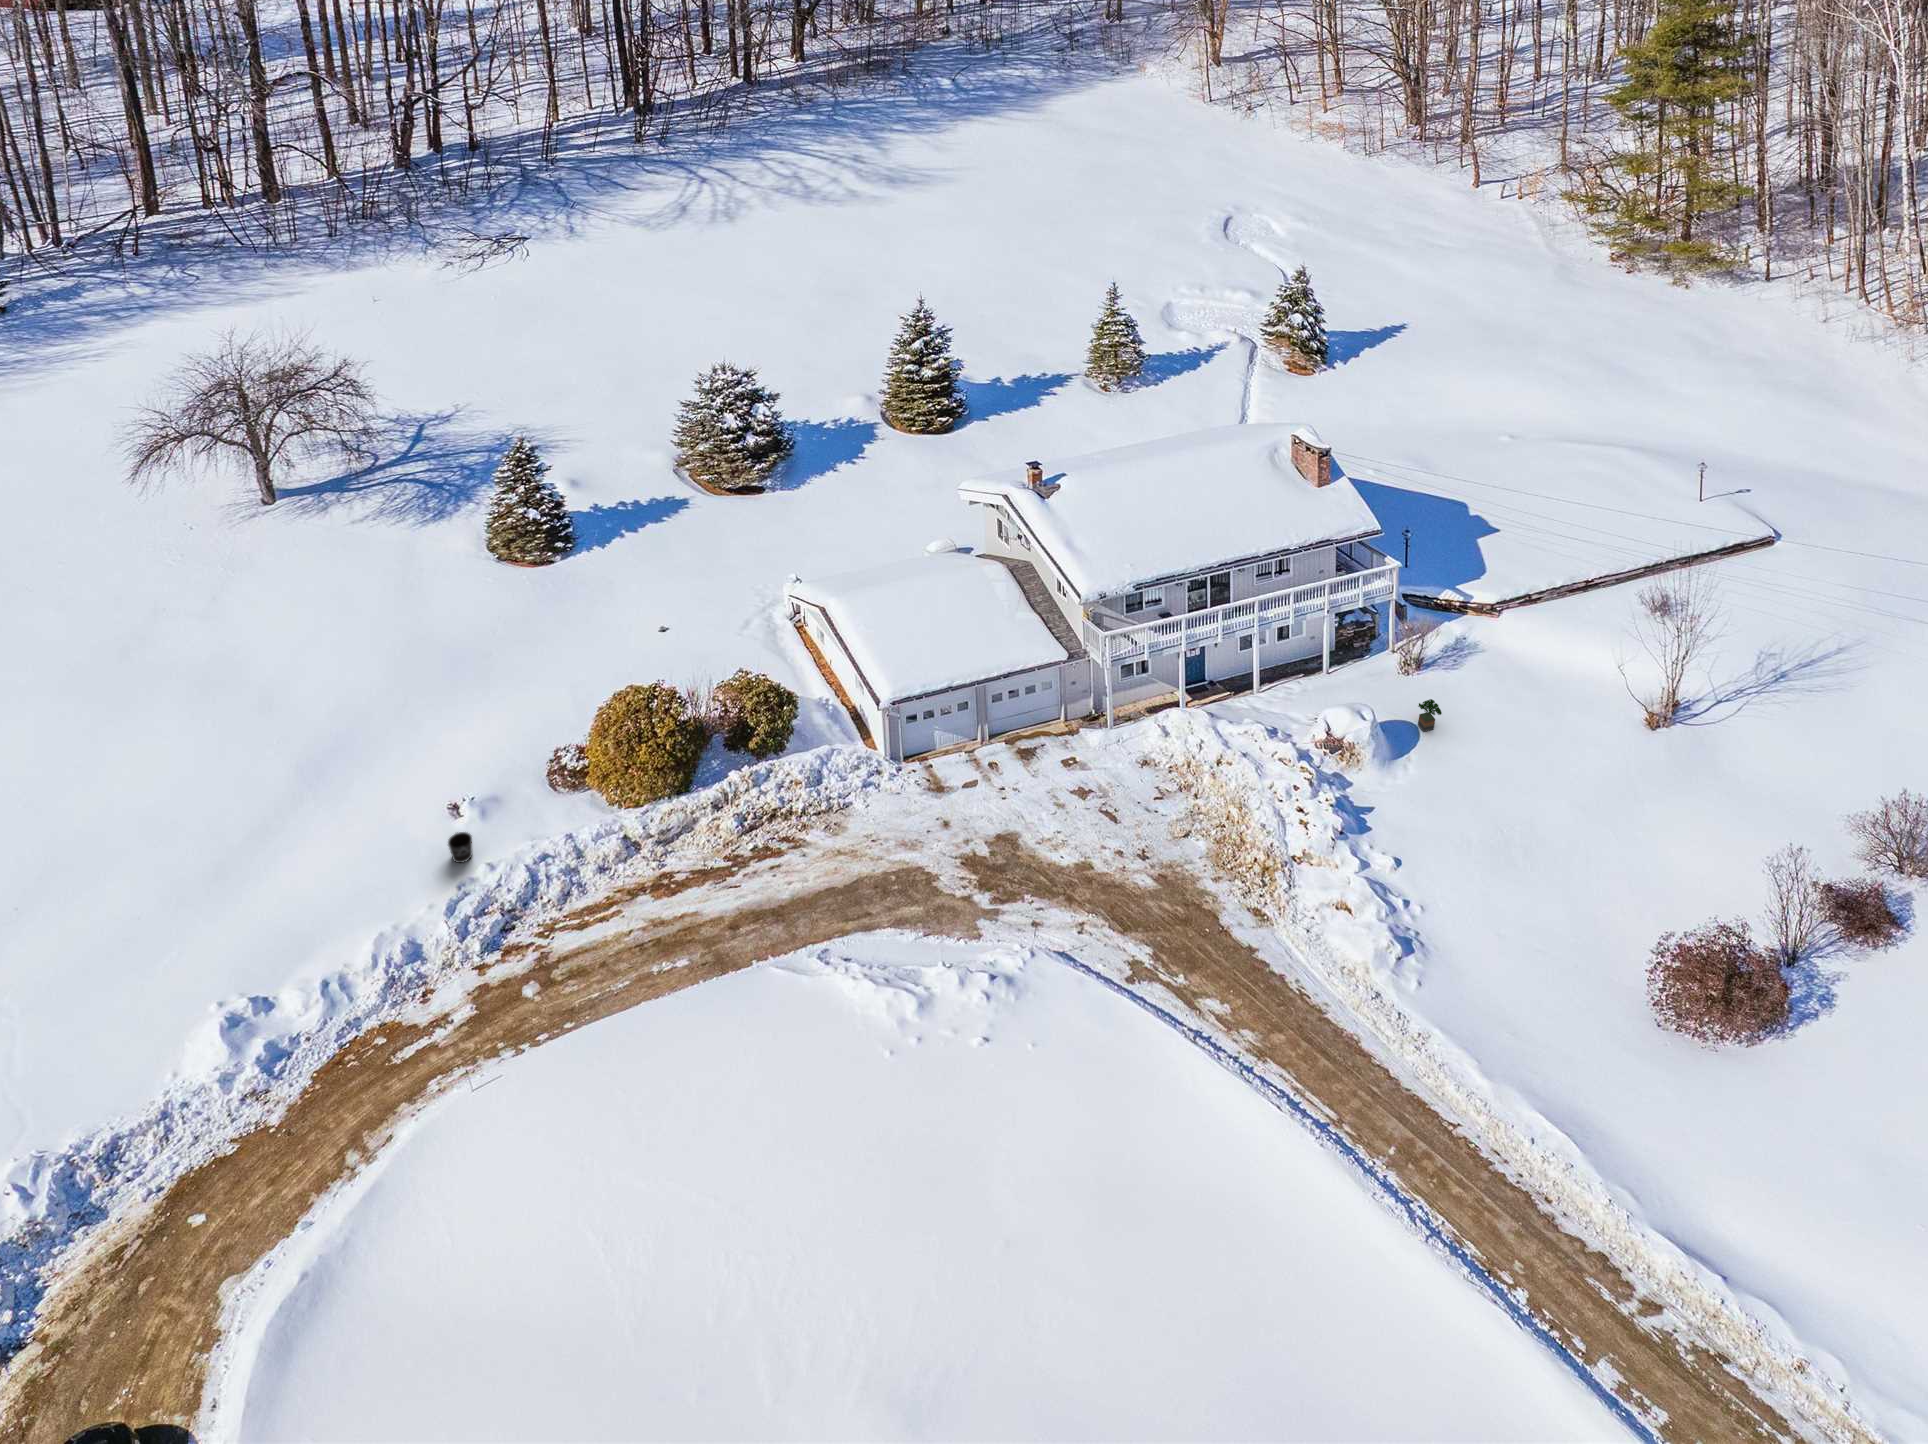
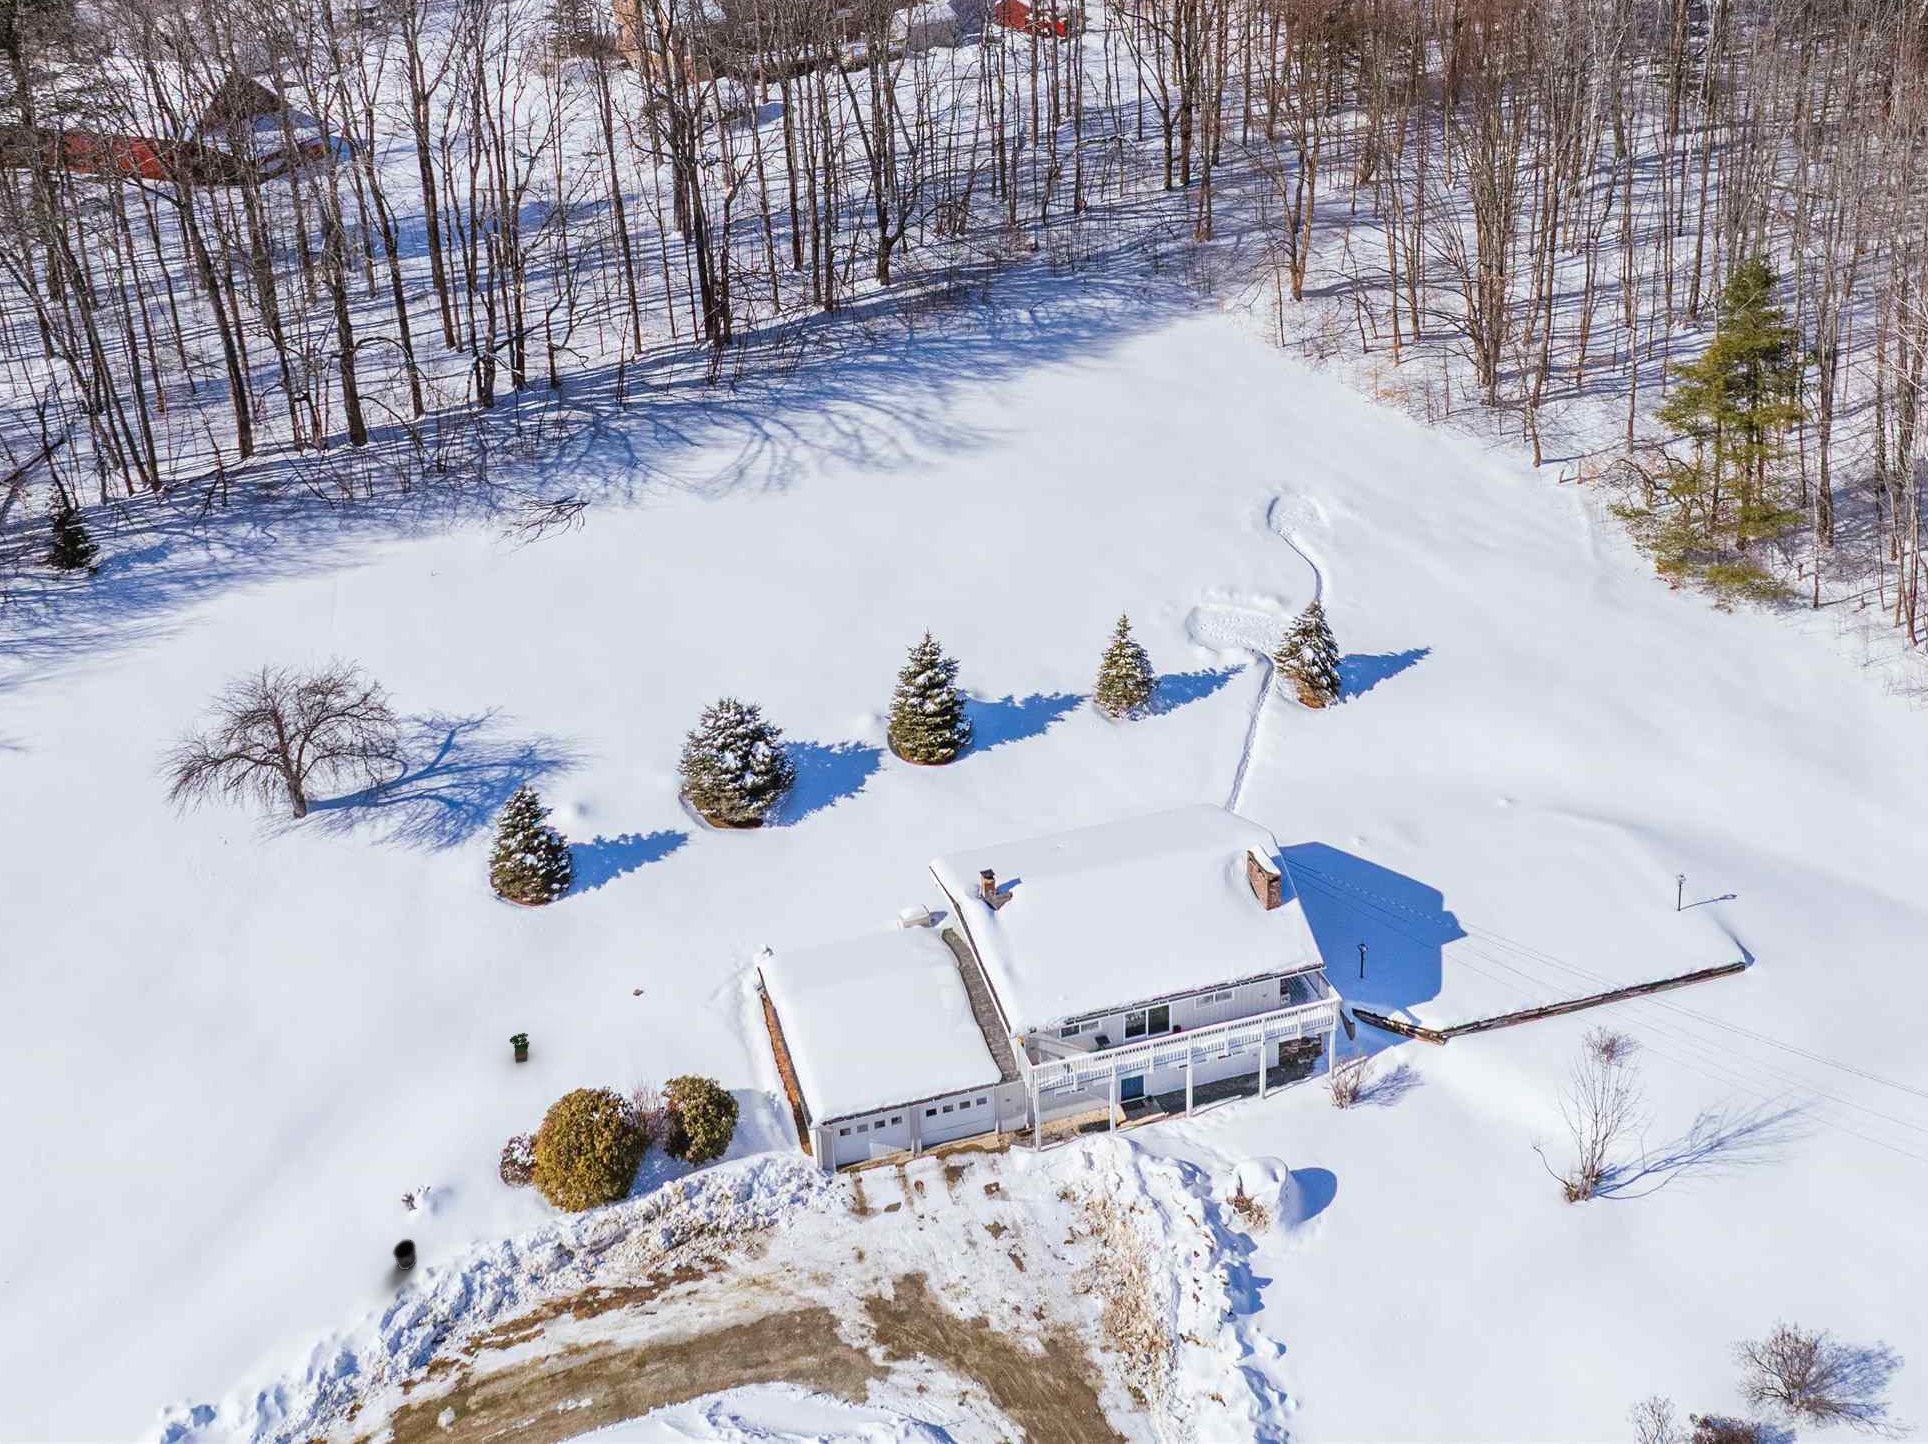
potted tree: present [1418,699,1442,732] -> present [510,1033,529,1063]

